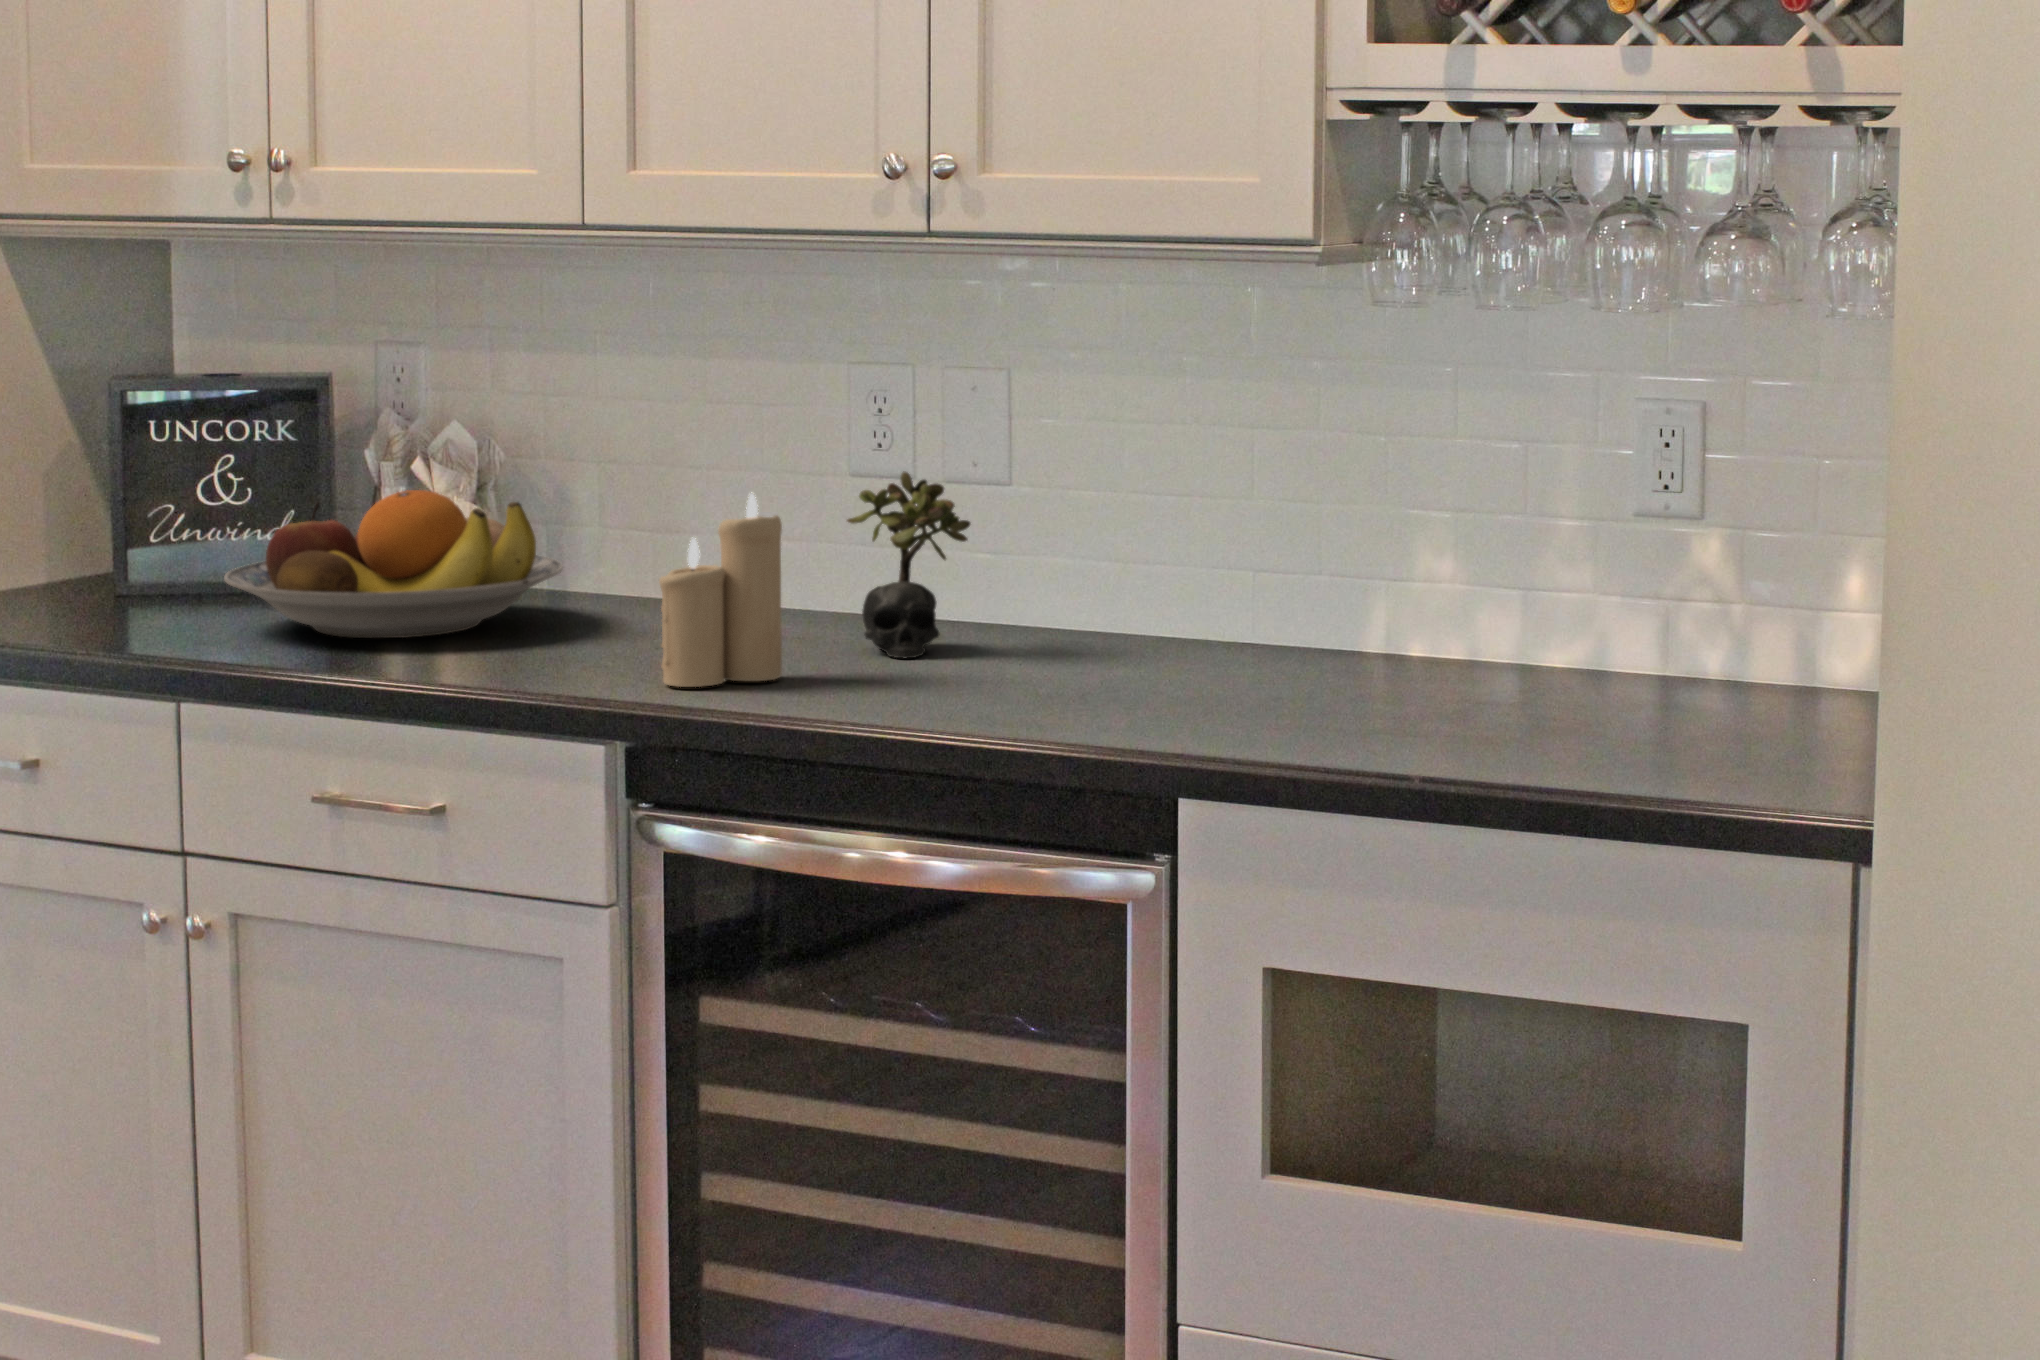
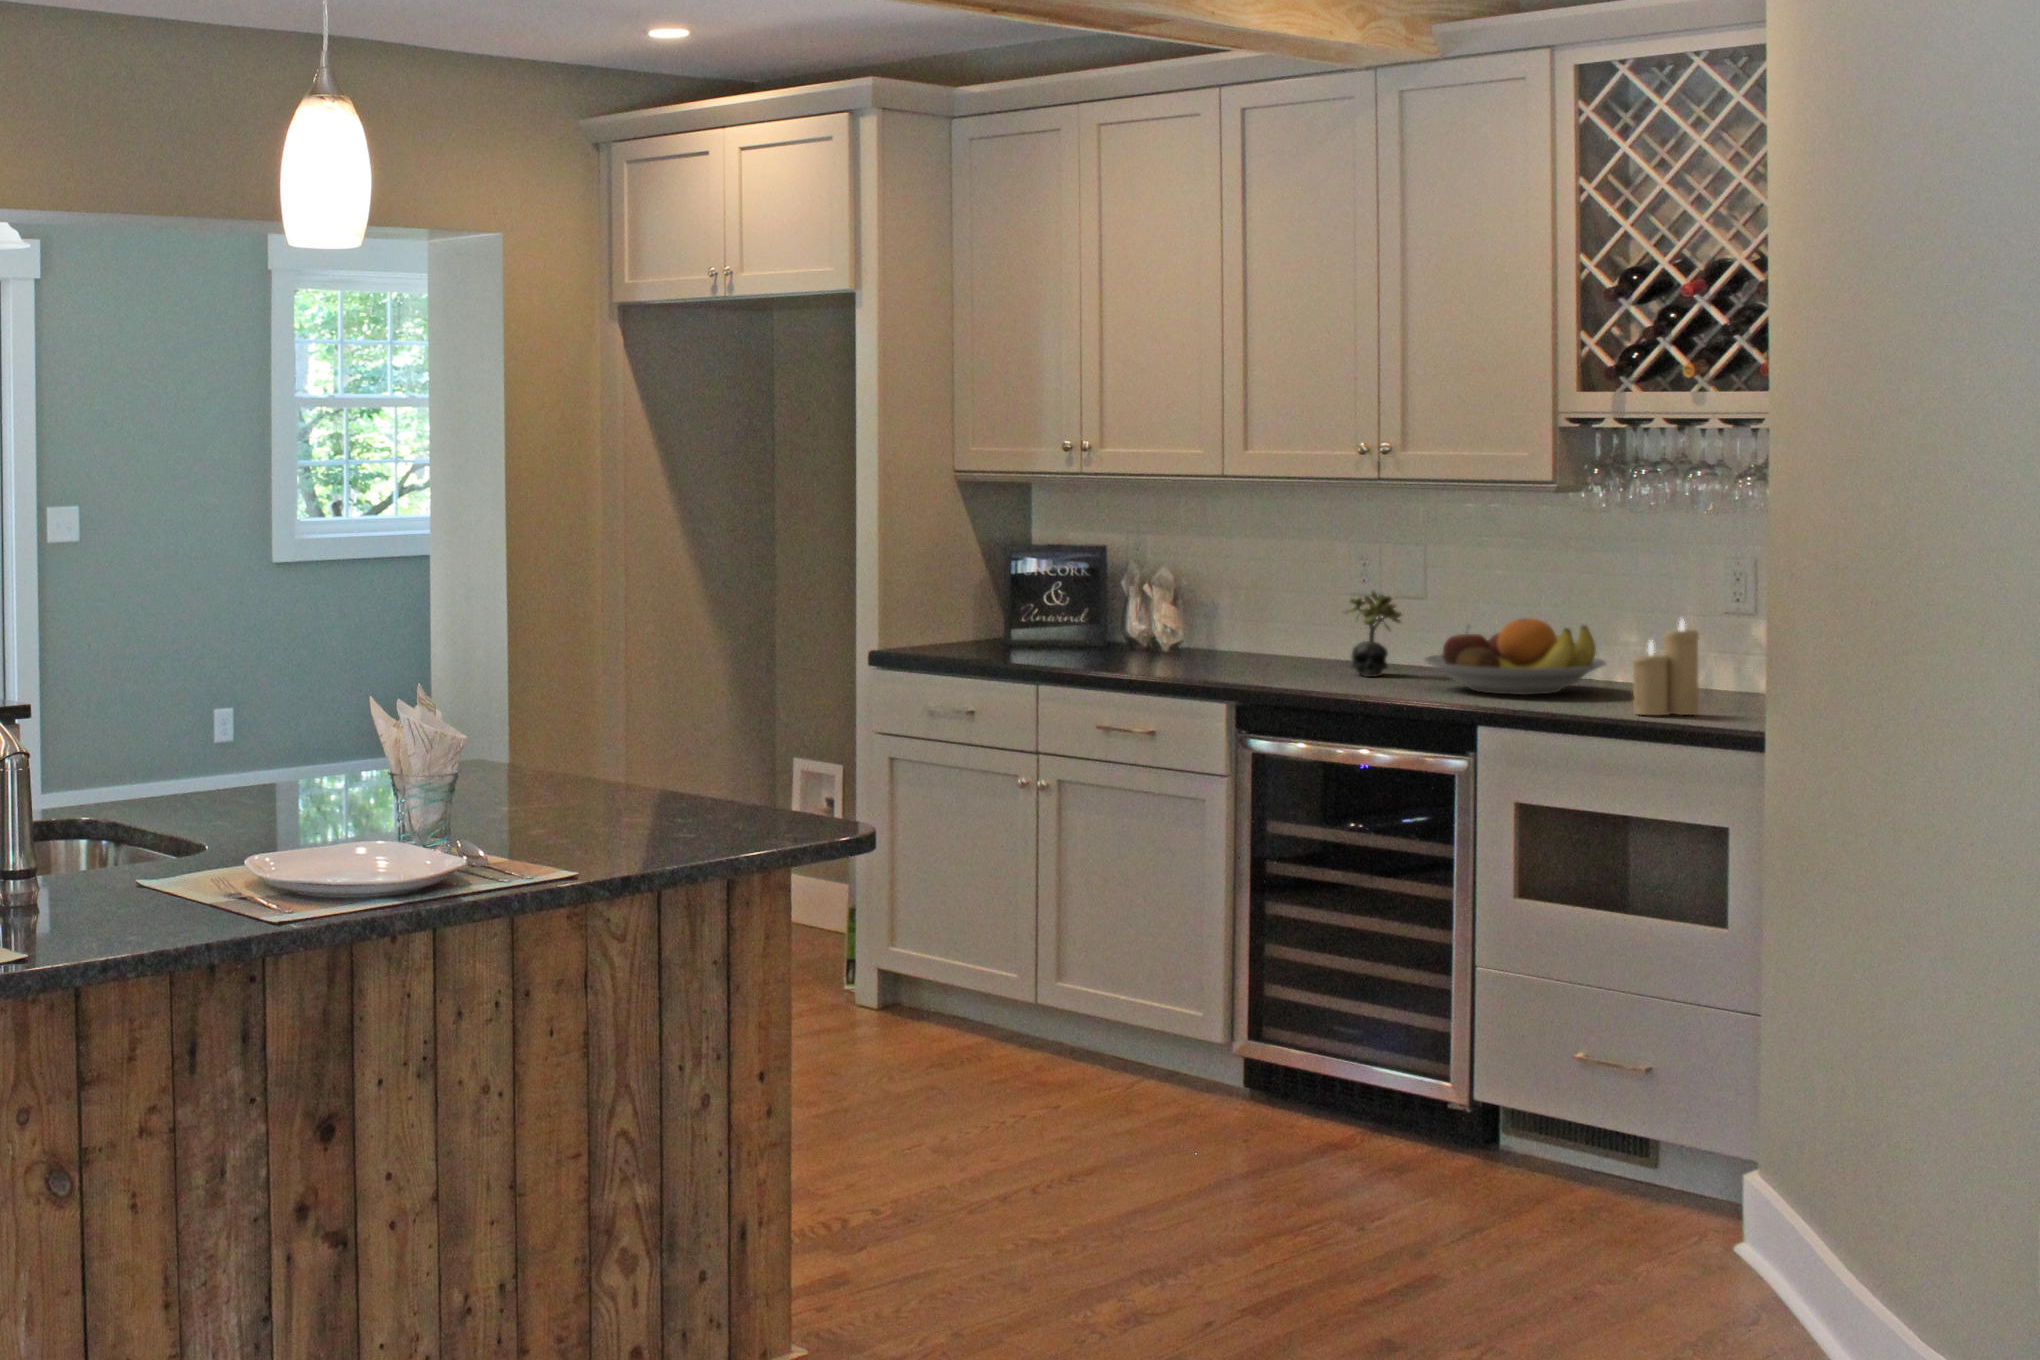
fruit bowl: present [224,490,563,638] -> present [1424,618,1606,695]
candle: present [659,493,782,687] -> present [1633,619,1699,715]

